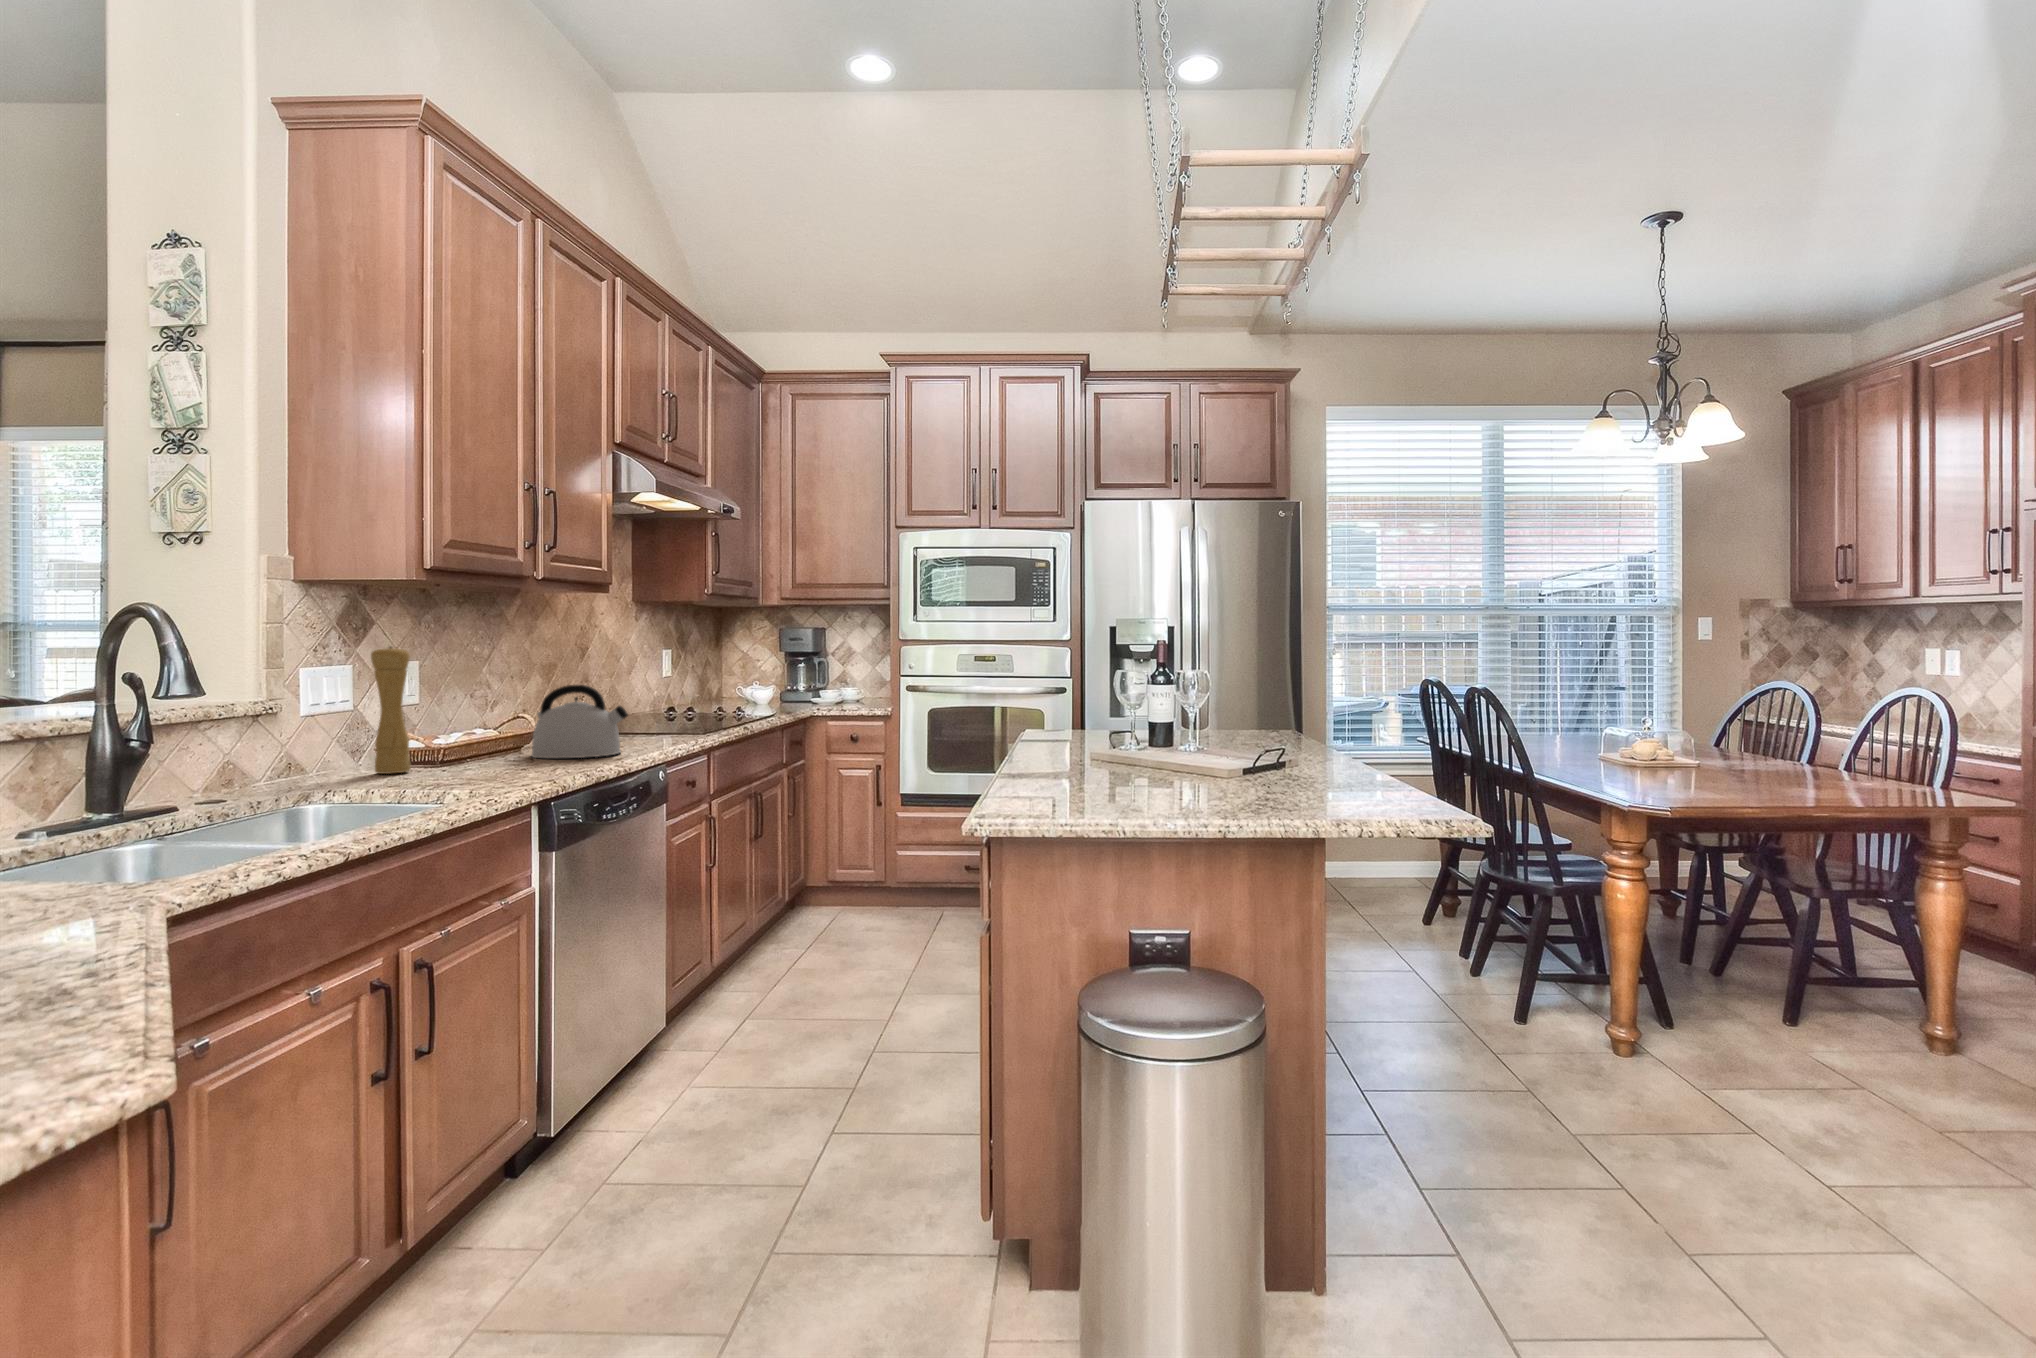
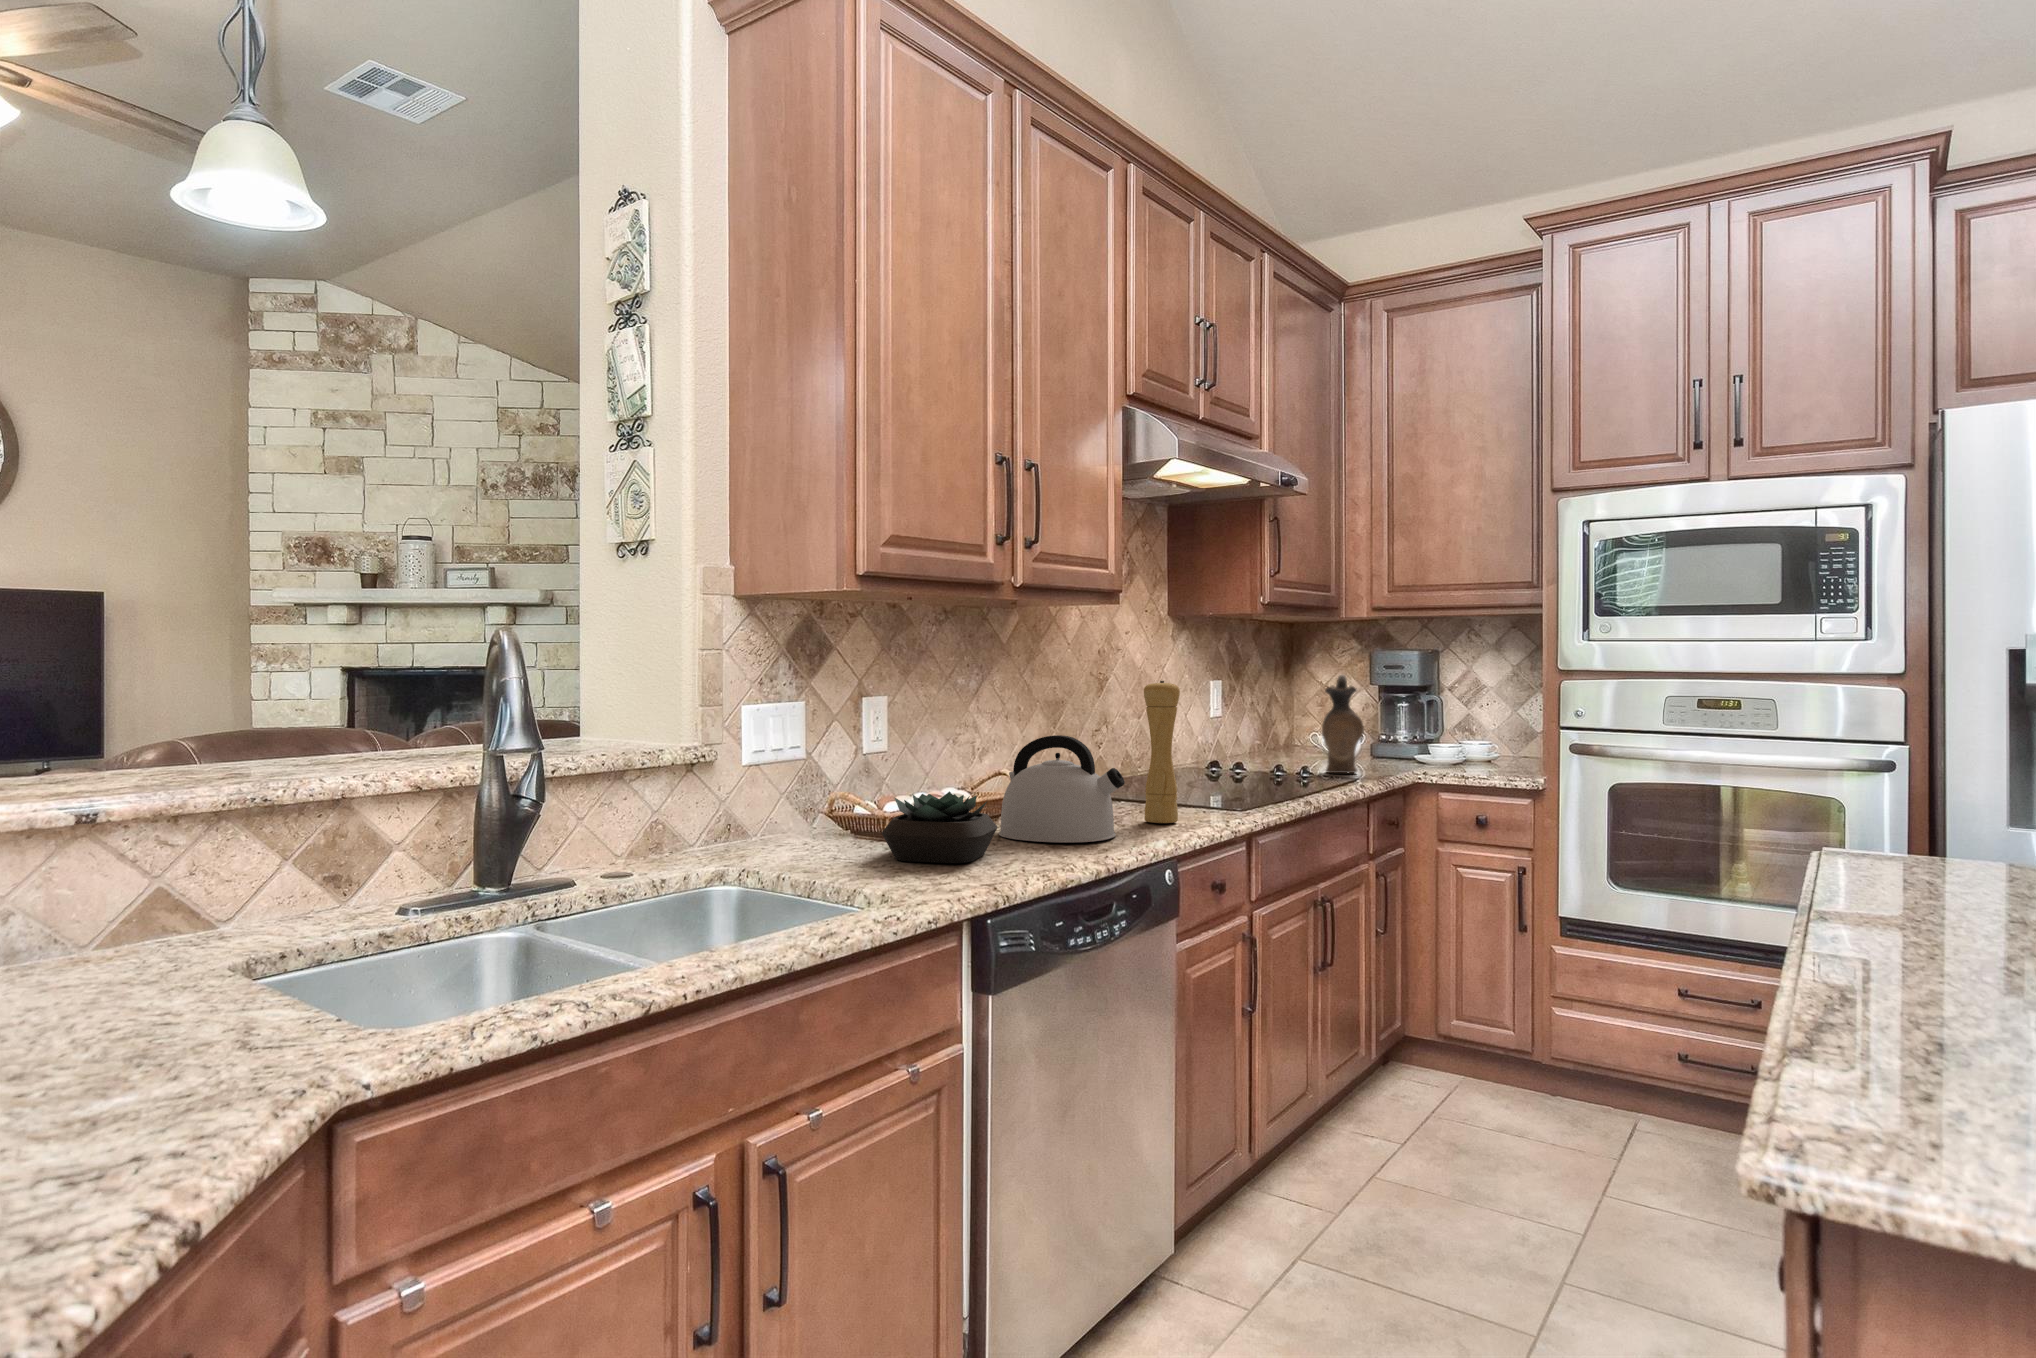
ceramic pitcher: none [748,644,778,712] -> present [1322,675,1364,773]
pepper mill: present [371,646,411,774] -> present [1144,681,1180,823]
succulent plant: none [450,725,540,774] -> present [882,791,997,863]

